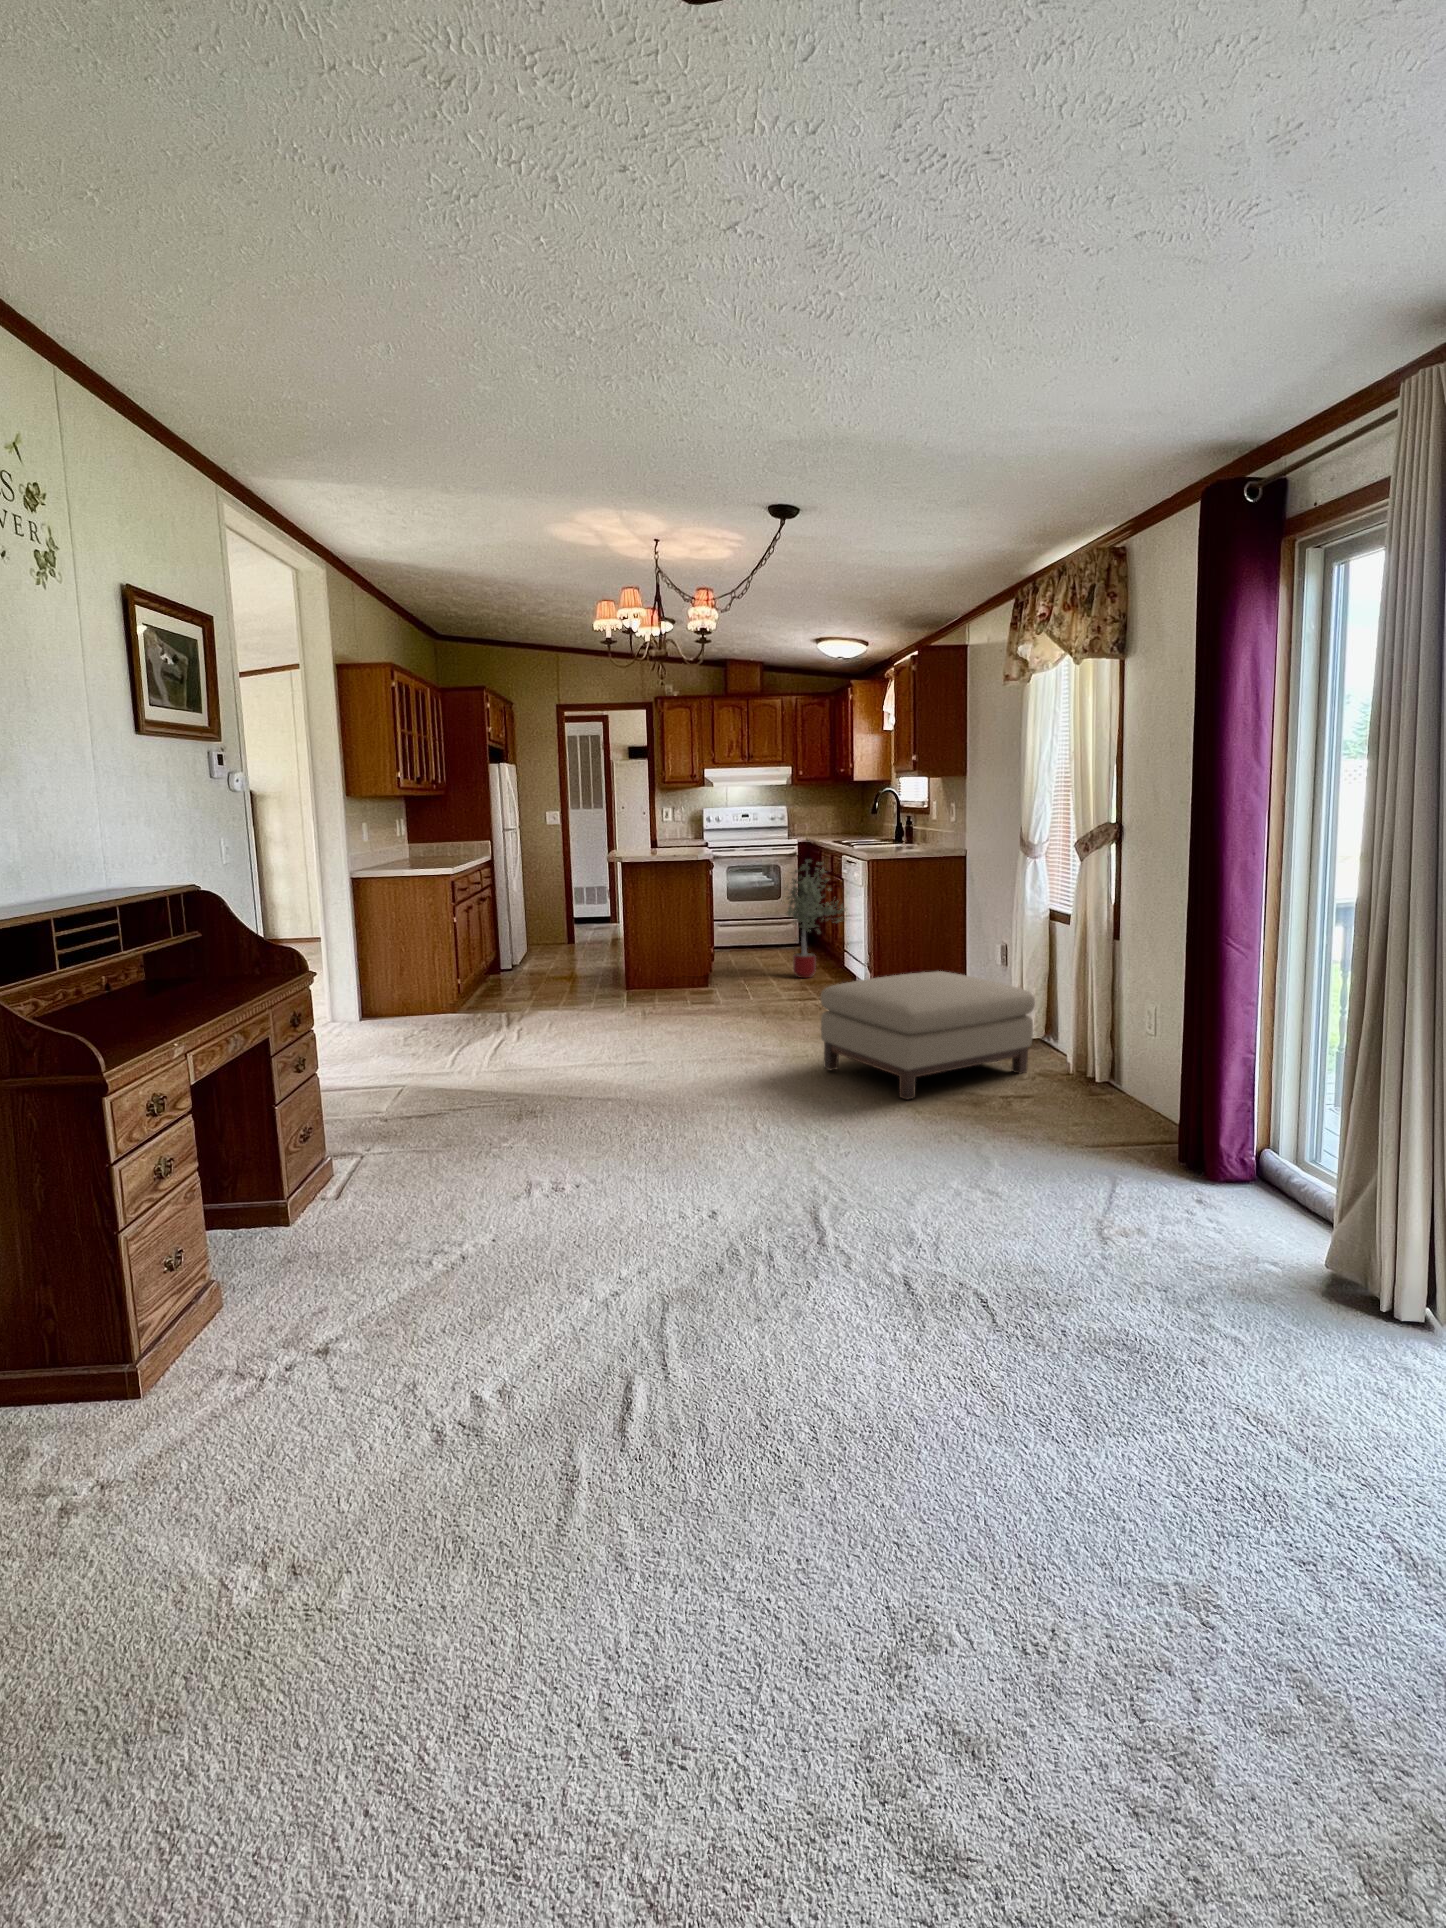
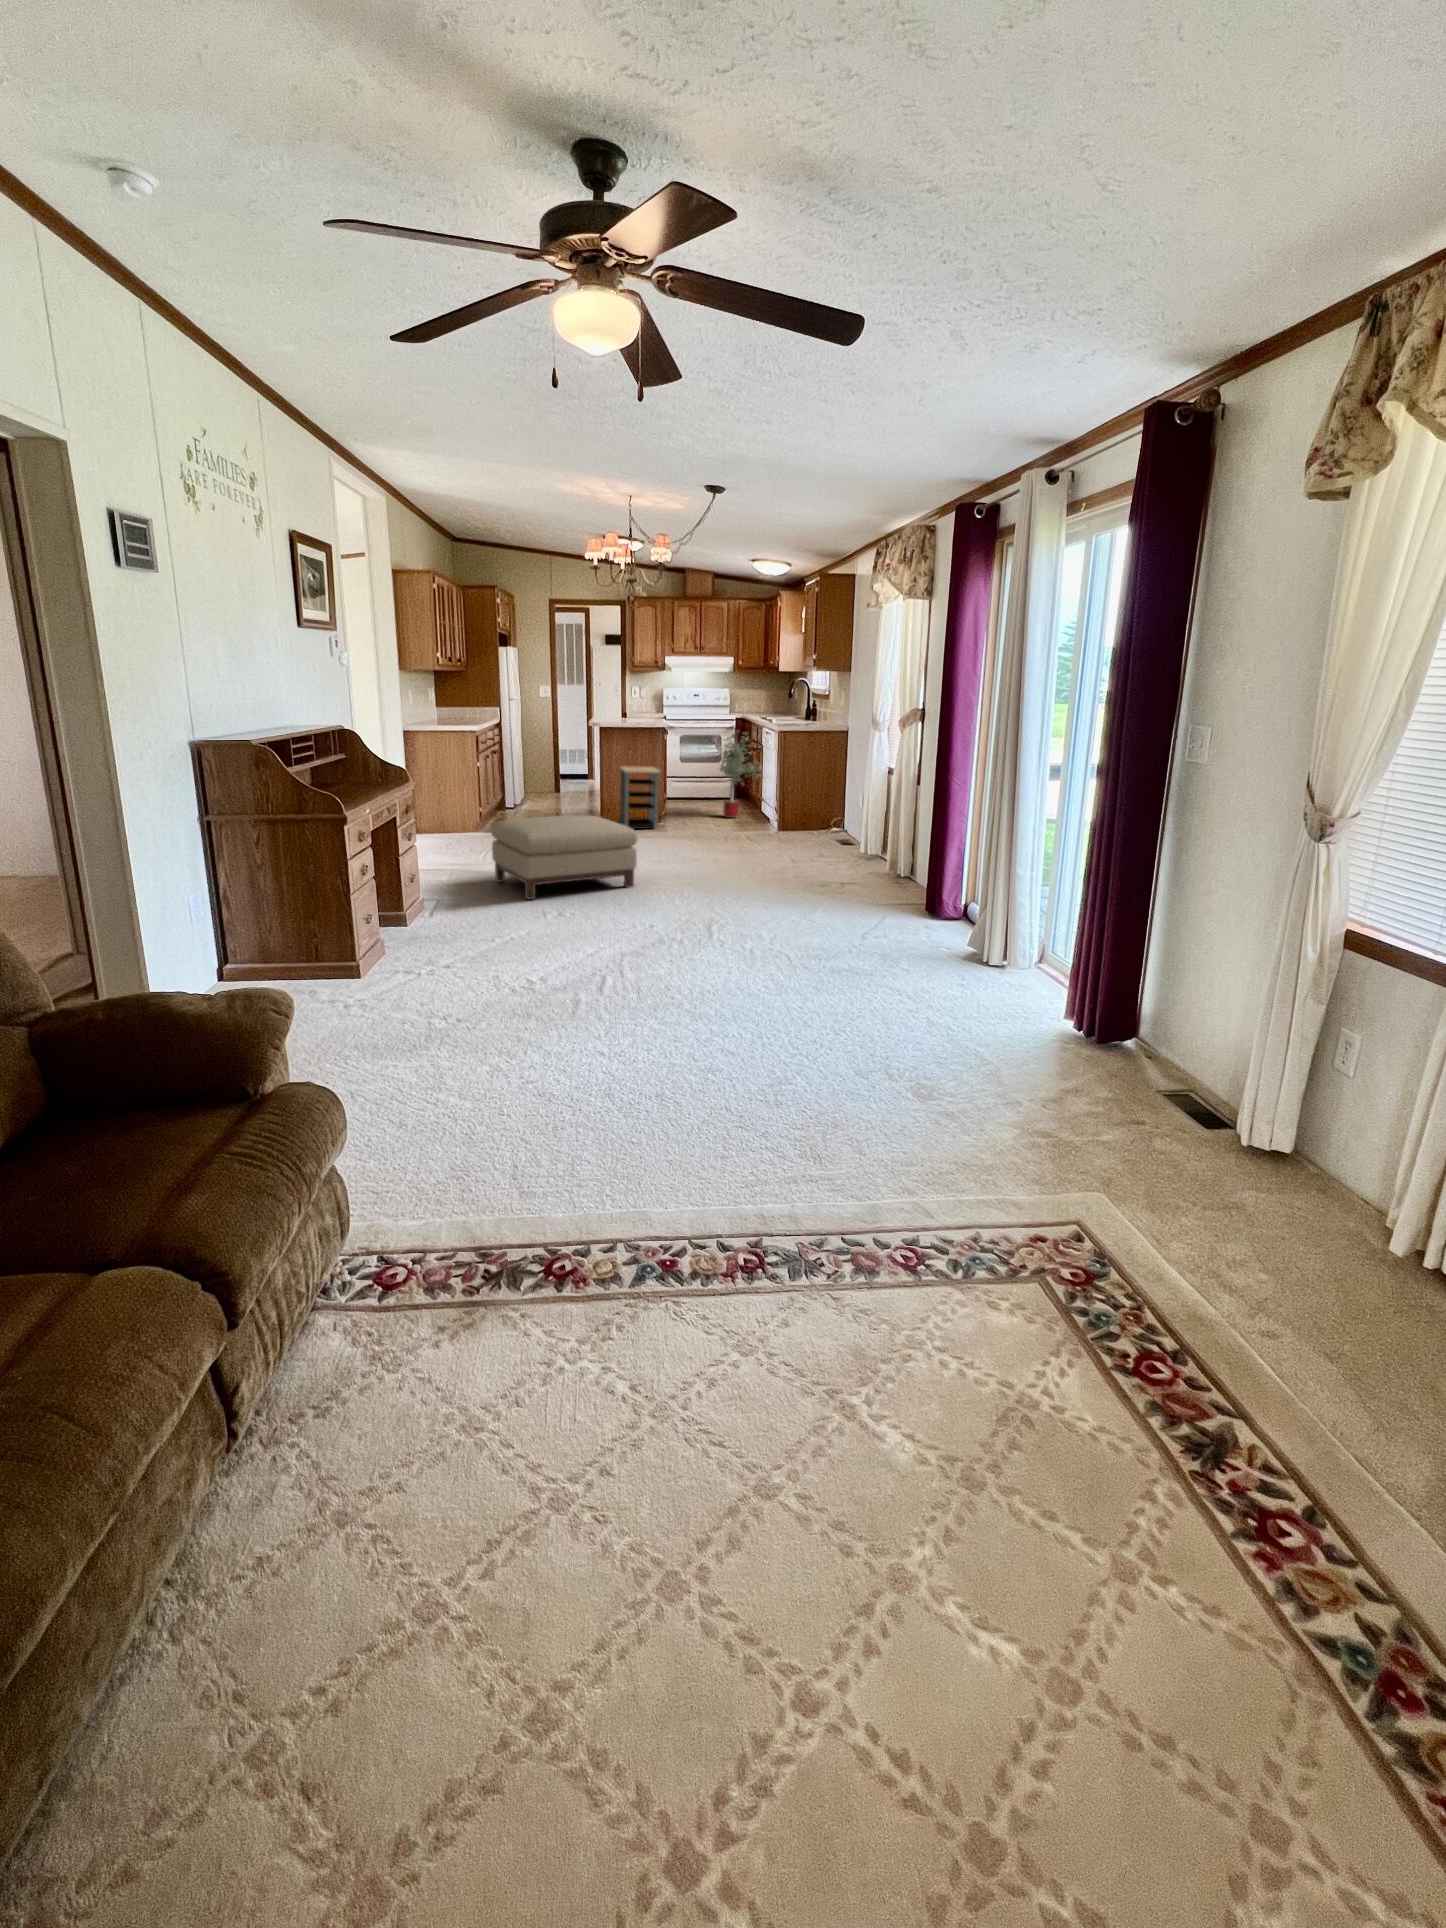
side table: none [650,914,708,1003] -> present [620,766,660,829]
ottoman: present [821,971,1035,1099] -> present [491,816,638,899]

